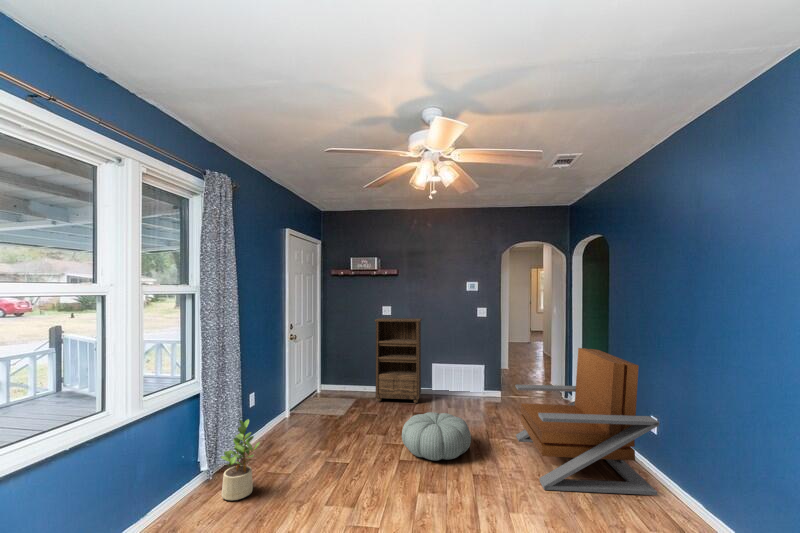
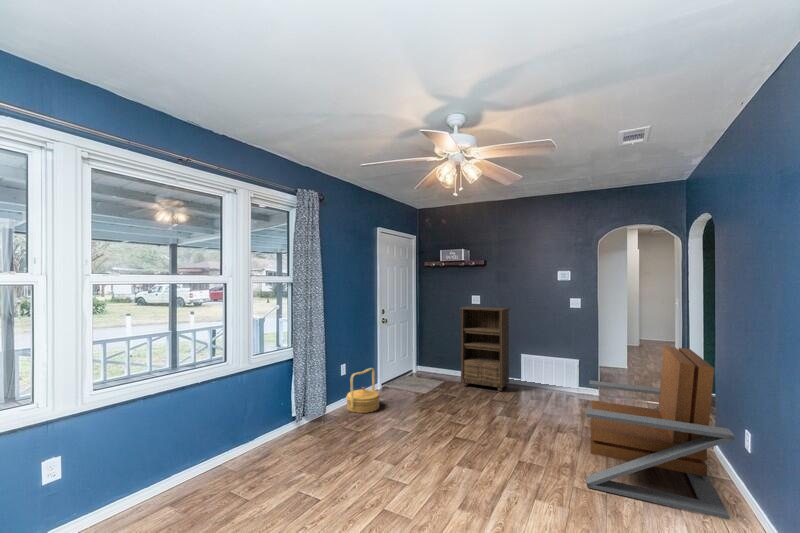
woven basket: none [259,394,300,449] -> present [346,368,380,413]
pouf: present [402,412,471,460] -> none [462,398,530,444]
potted plant: present [221,419,260,500] -> none [303,382,332,443]

